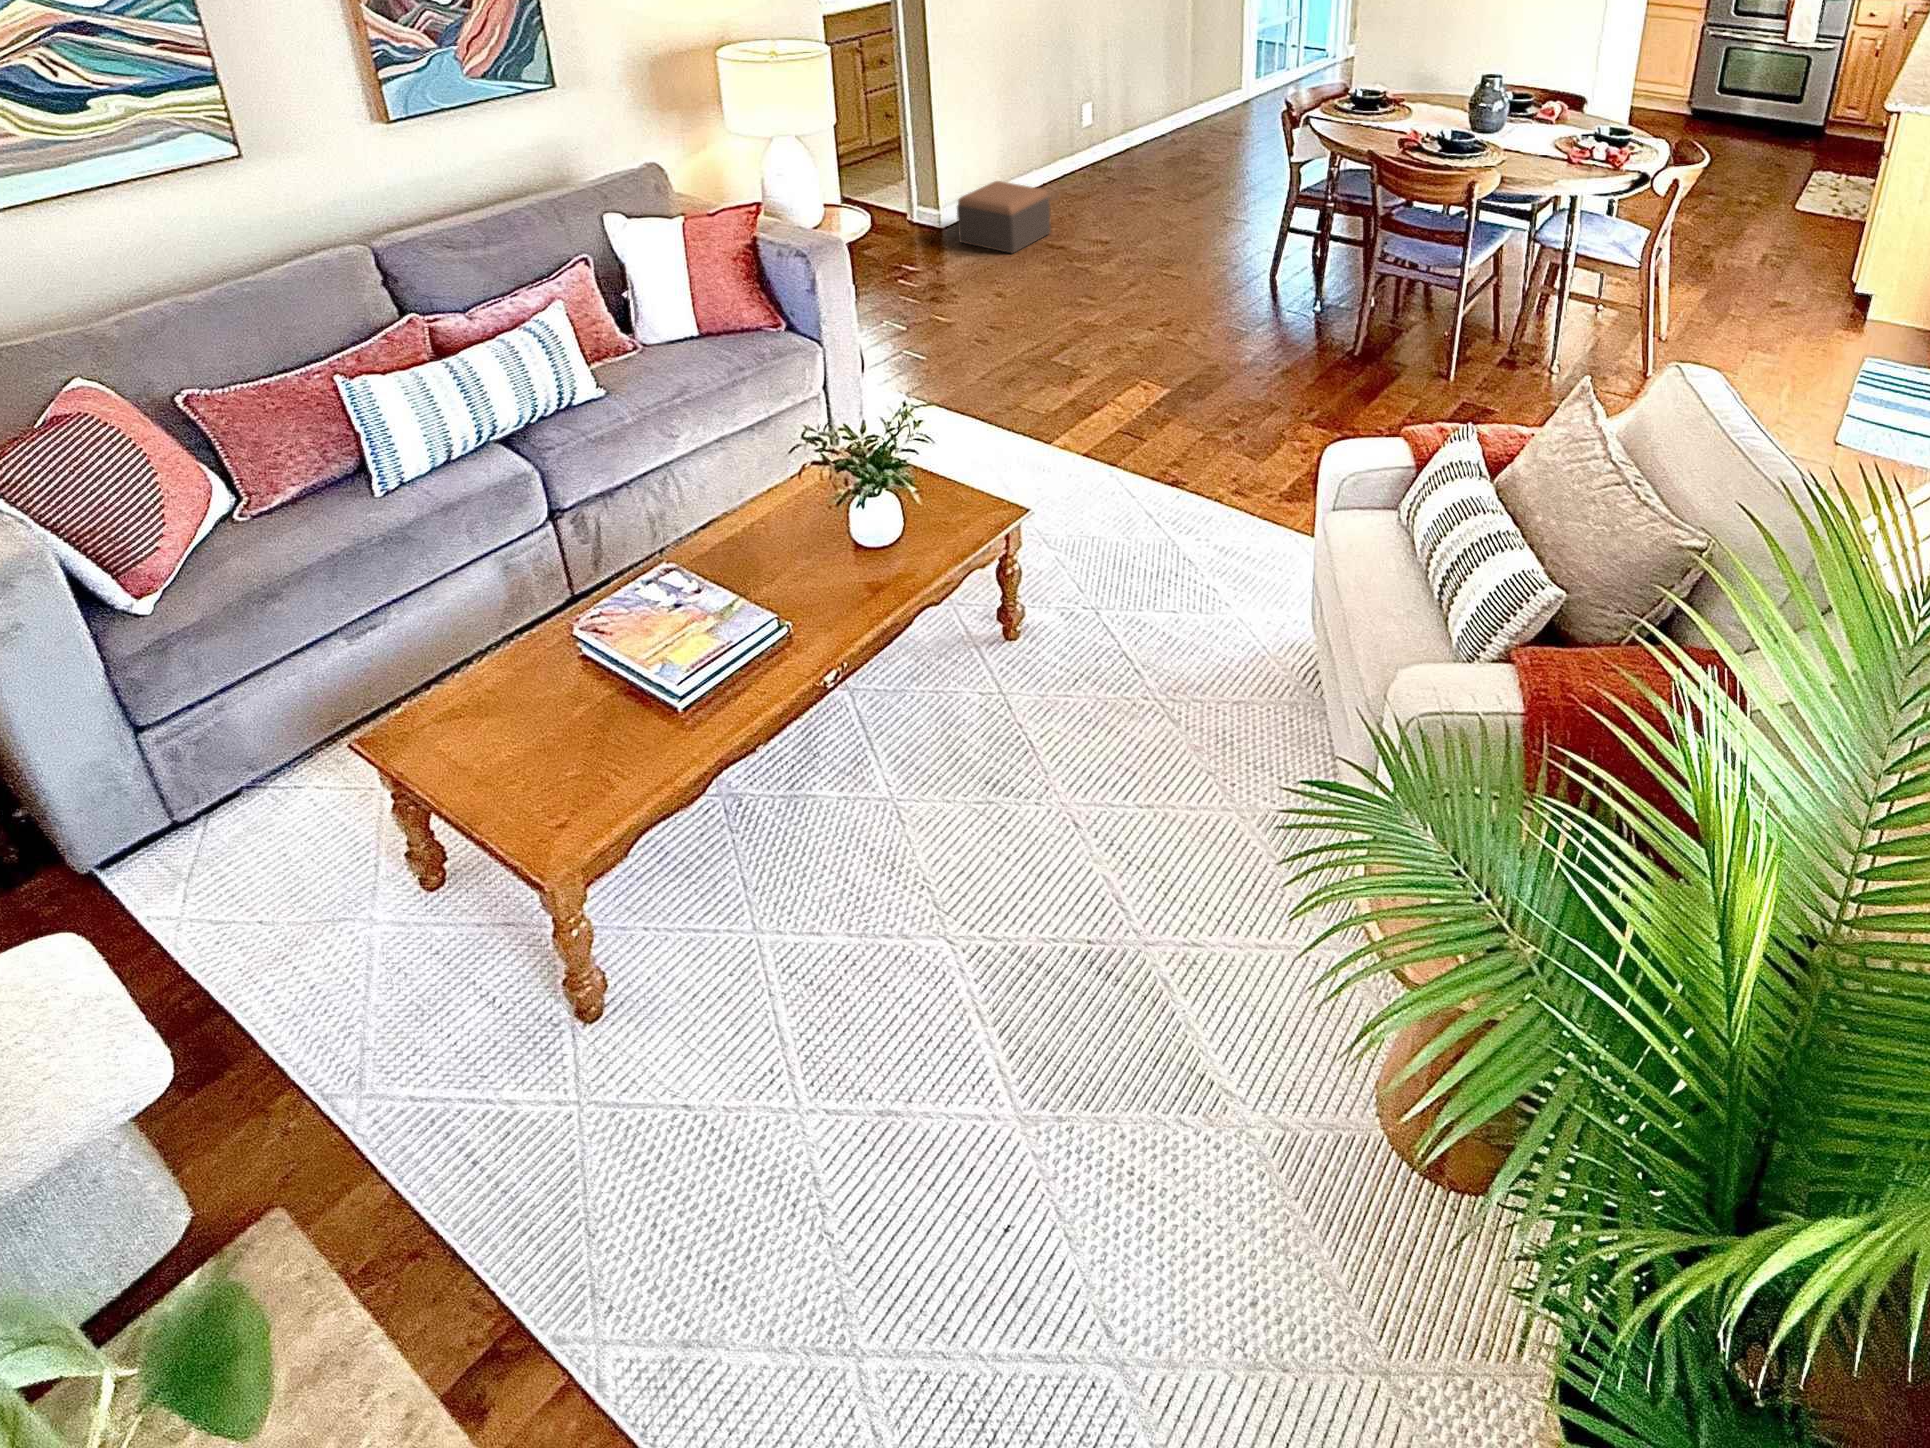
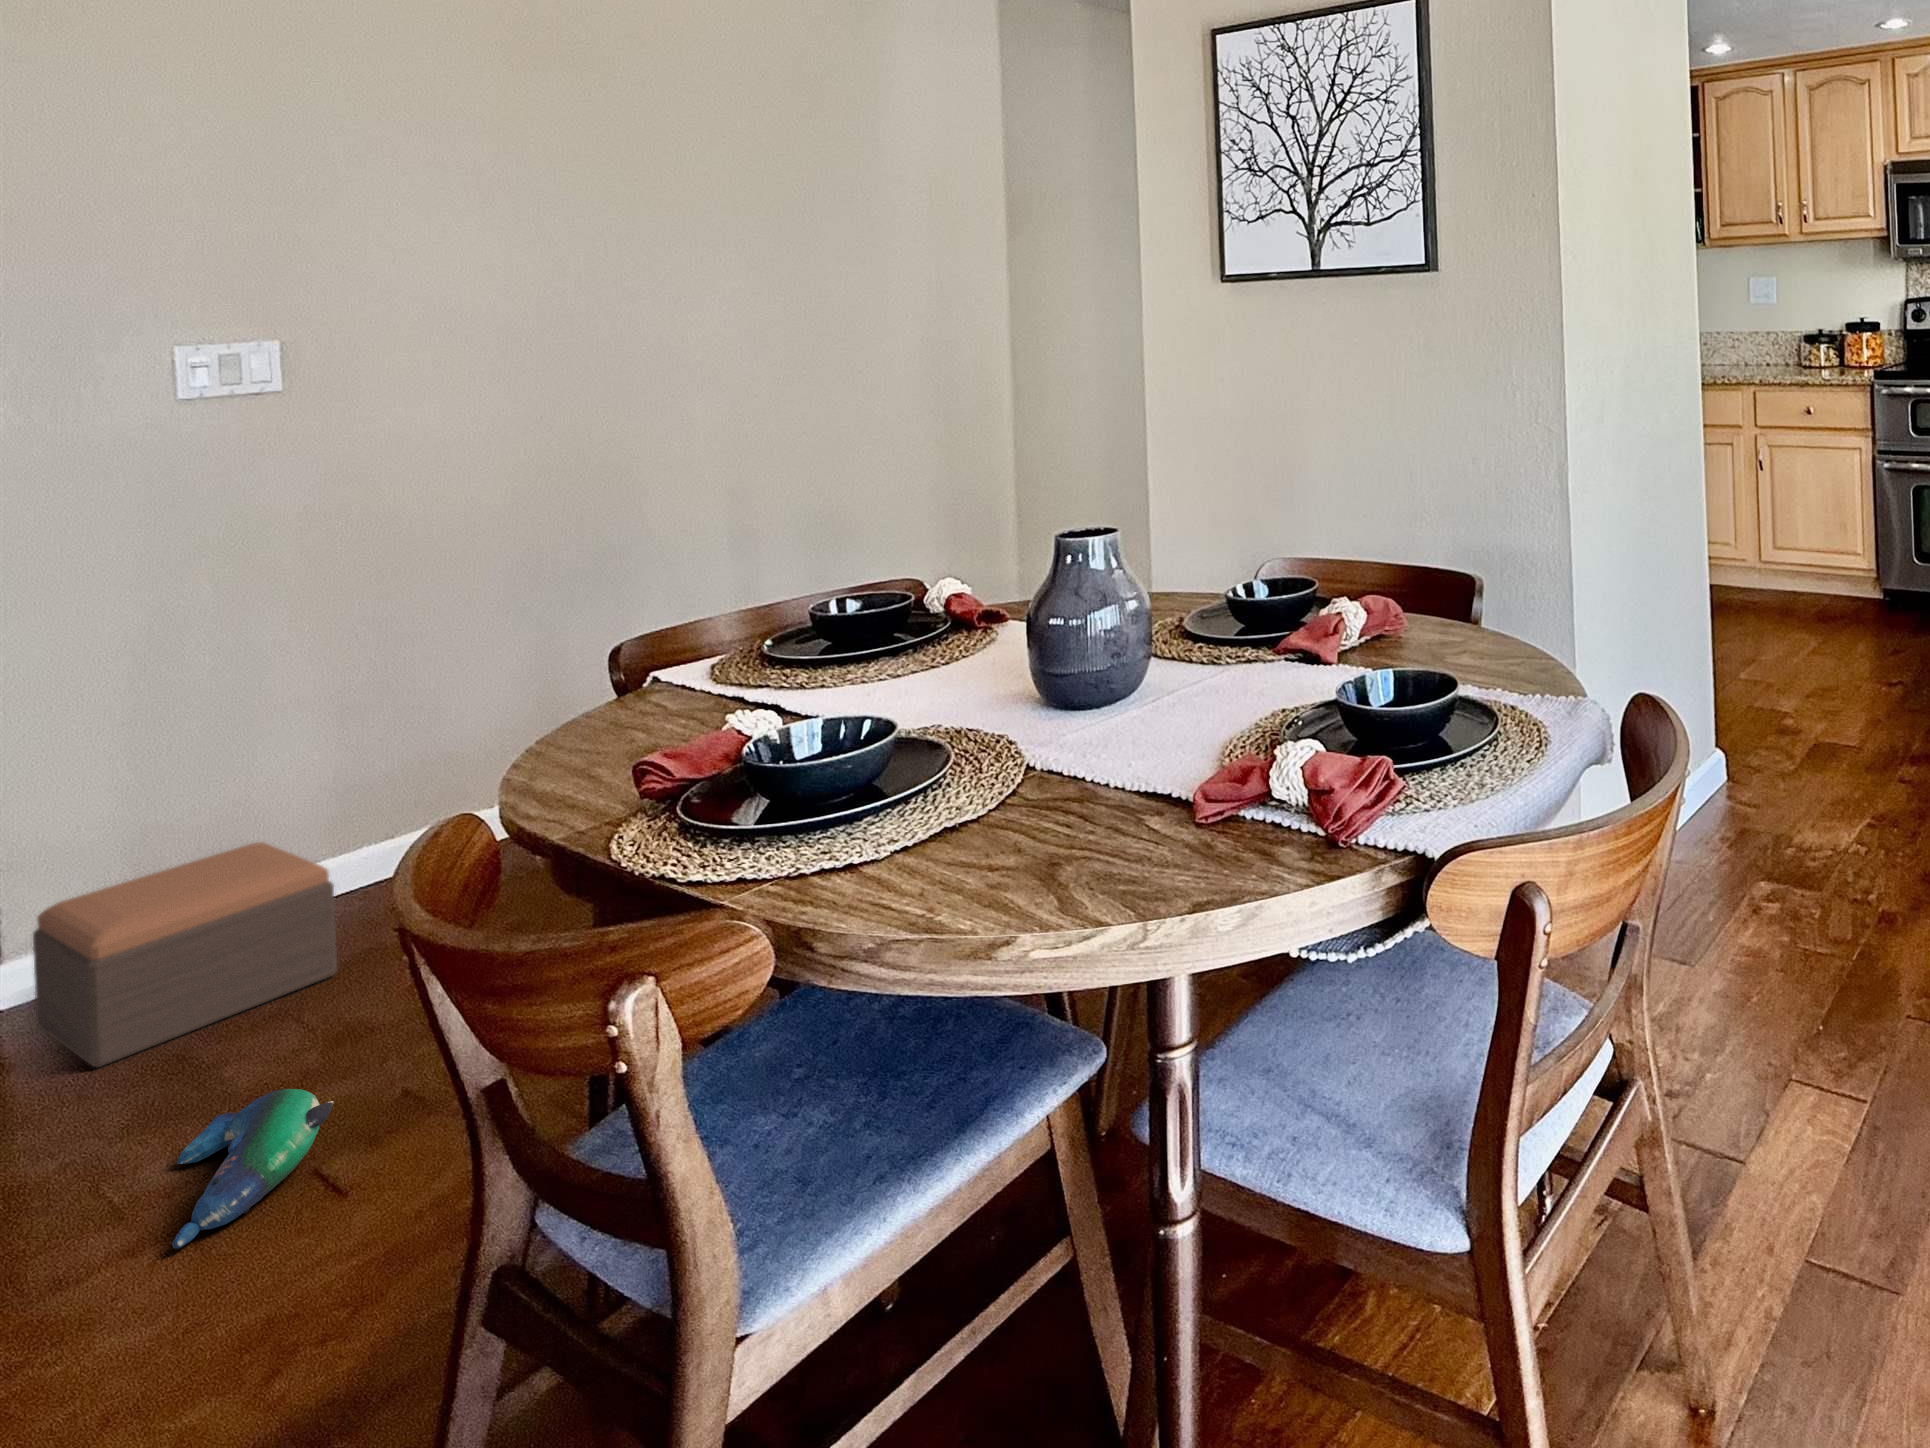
plush toy: none [1103,256,1157,293] -> present [173,1089,333,1249]

